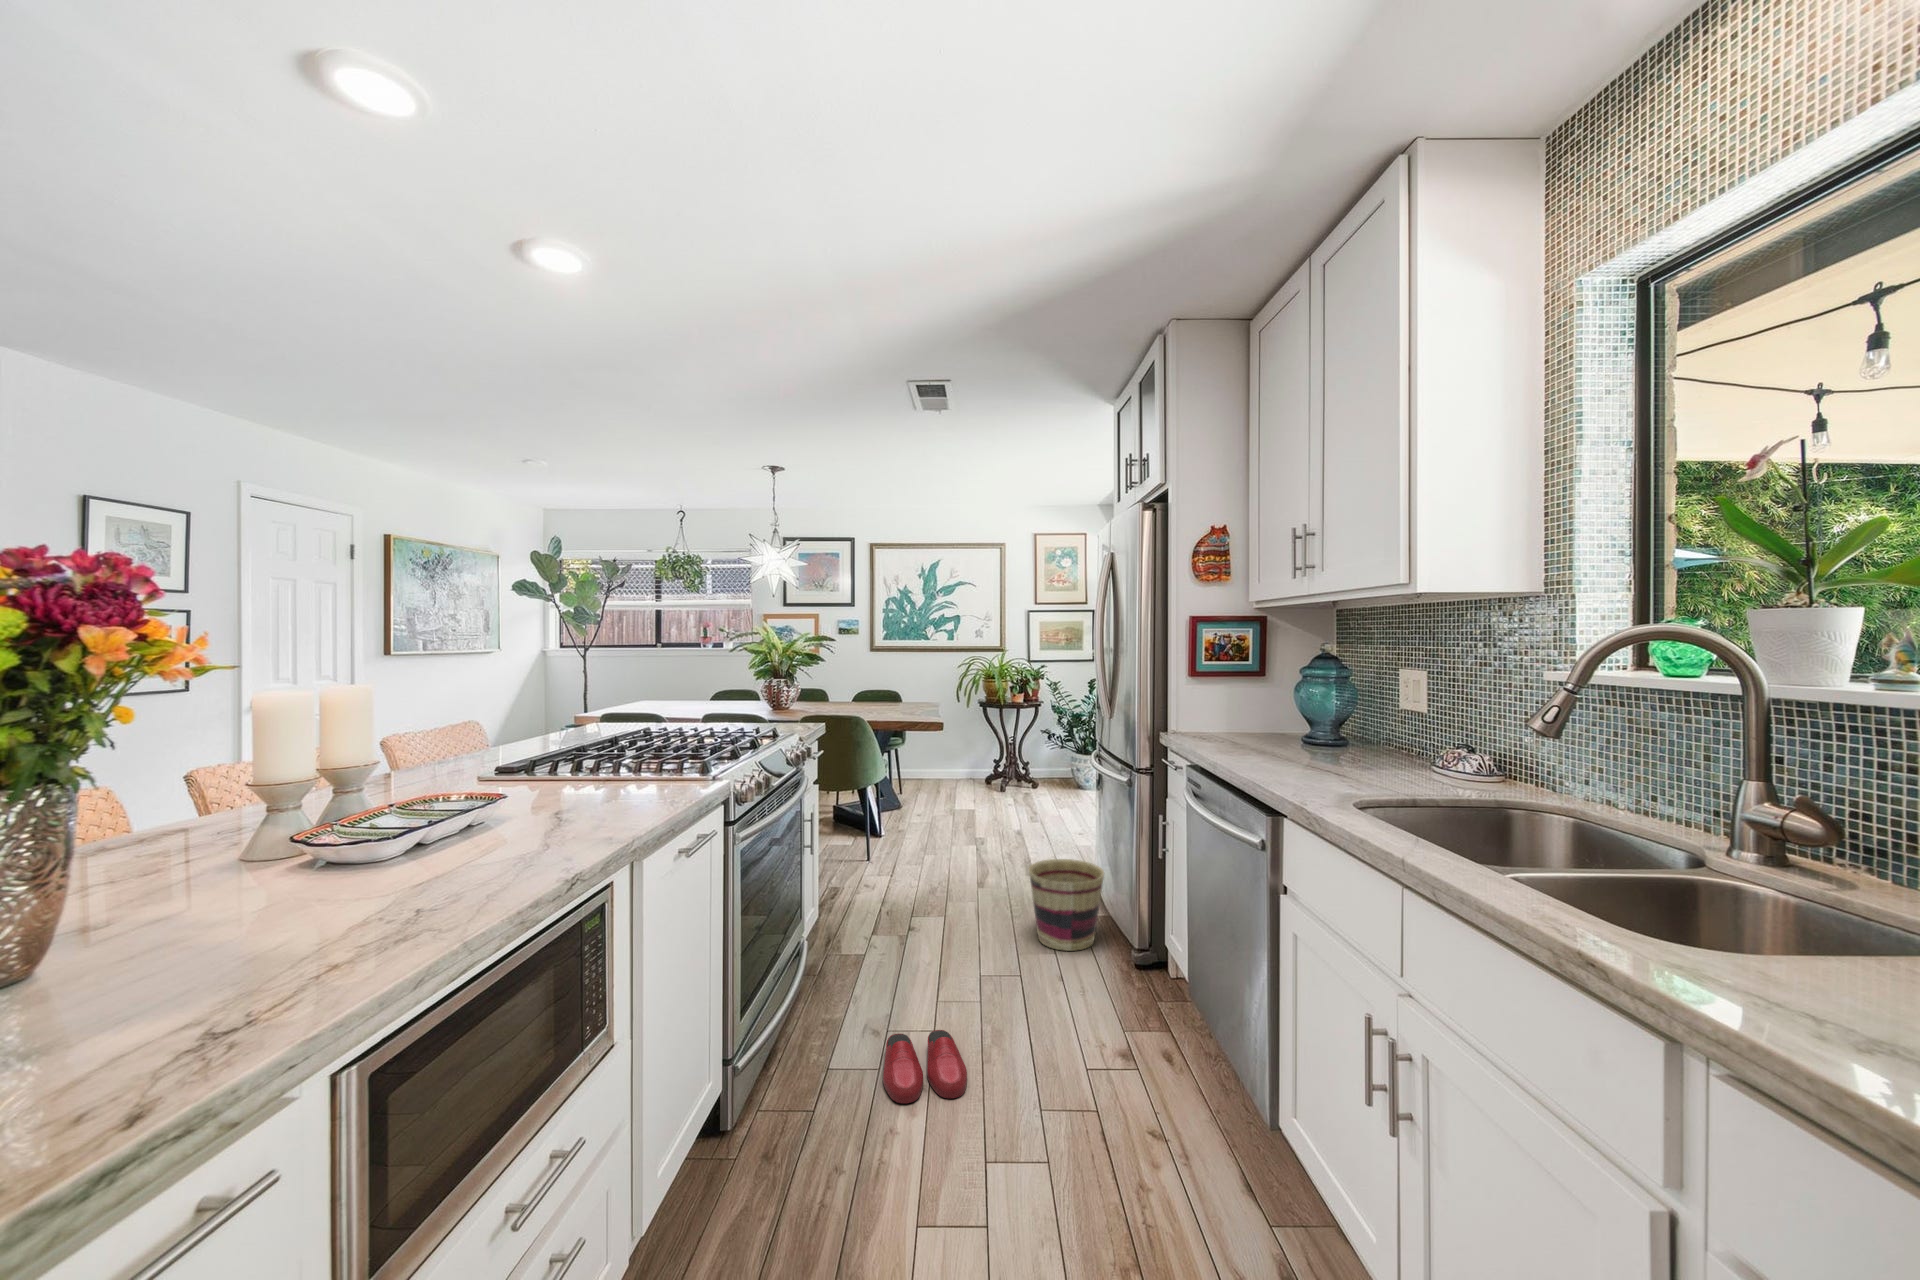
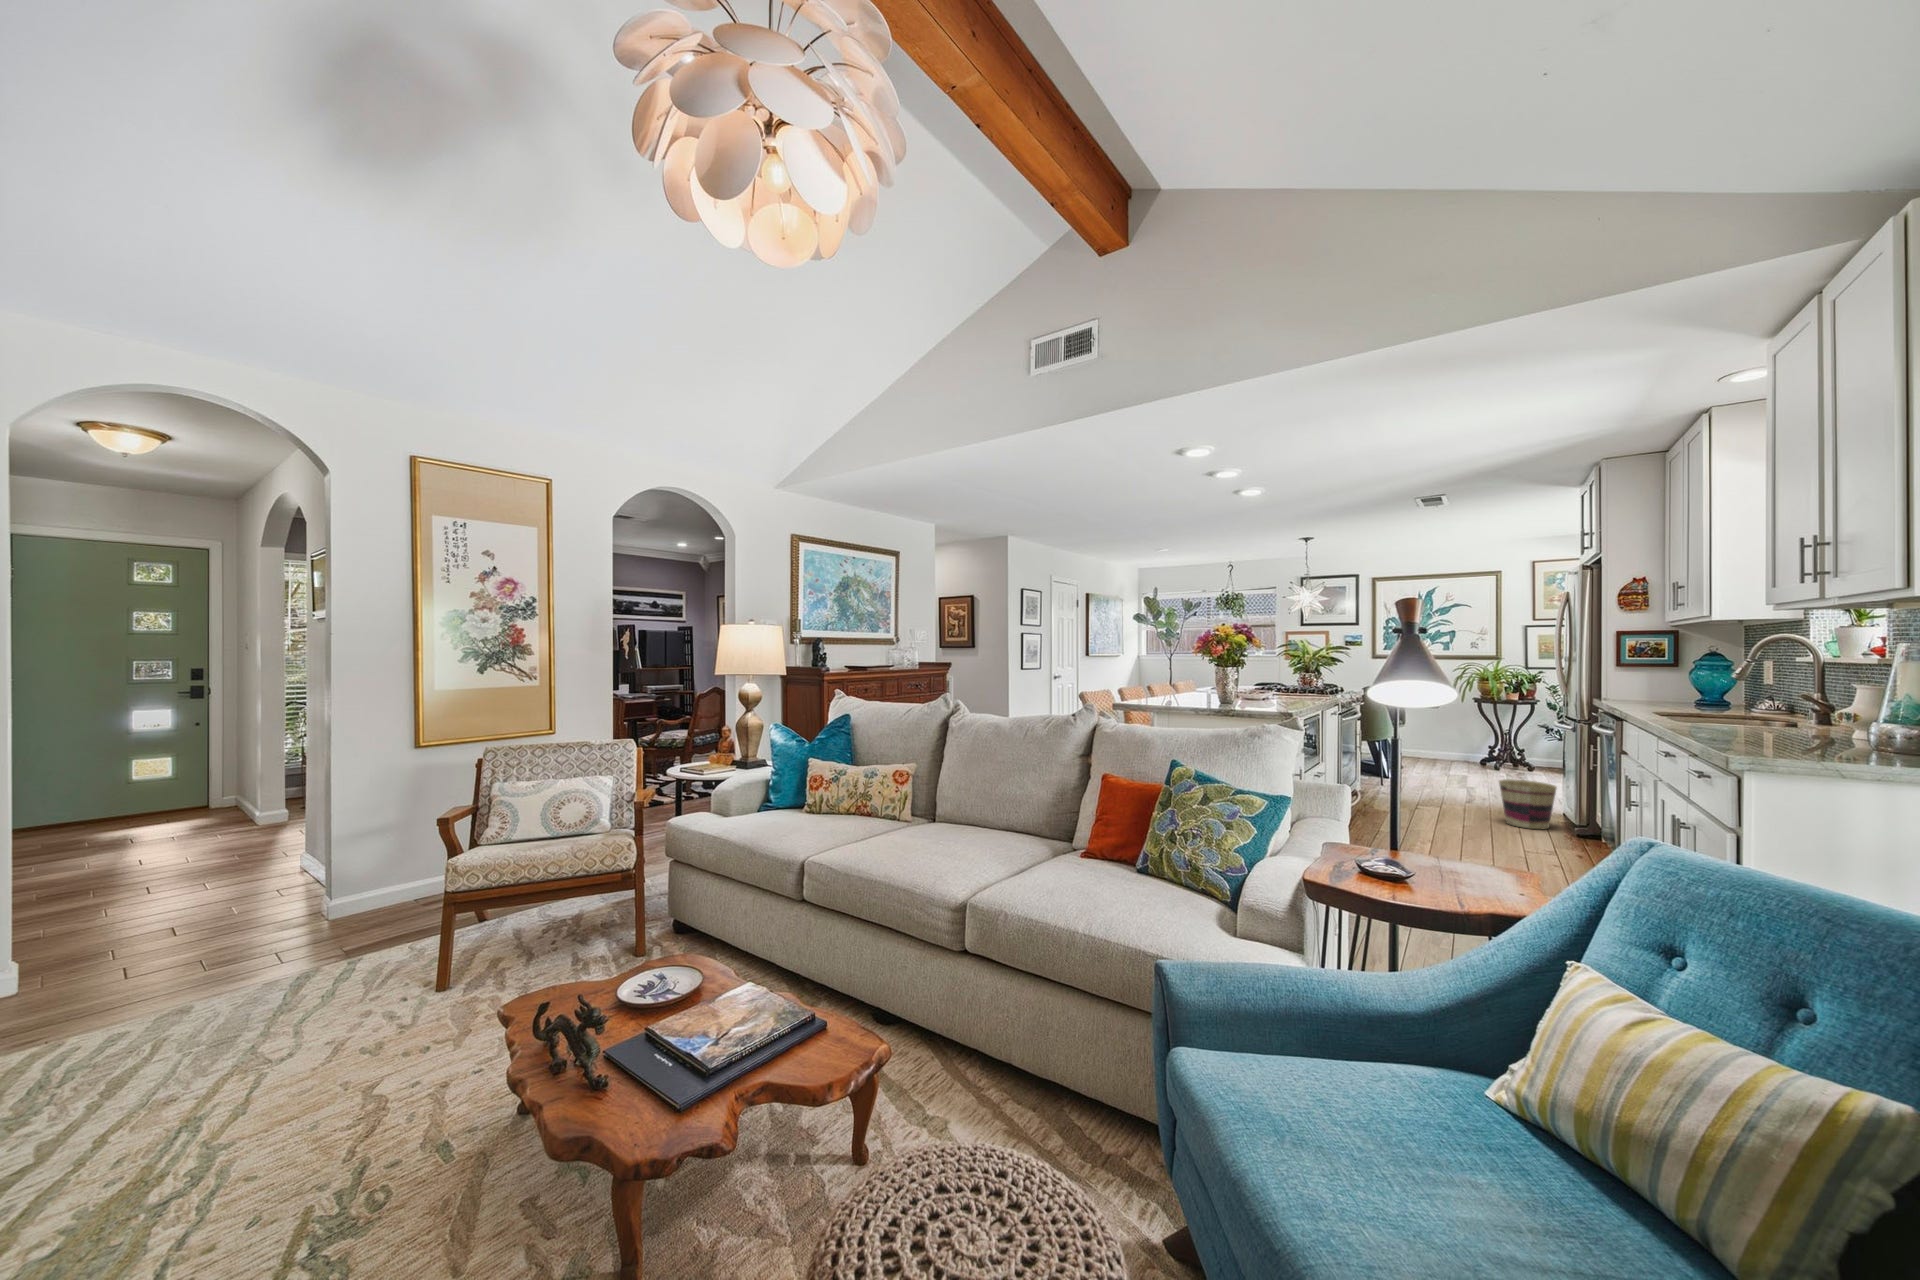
slippers: present [883,1030,967,1104] -> none [1404,826,1450,848]

